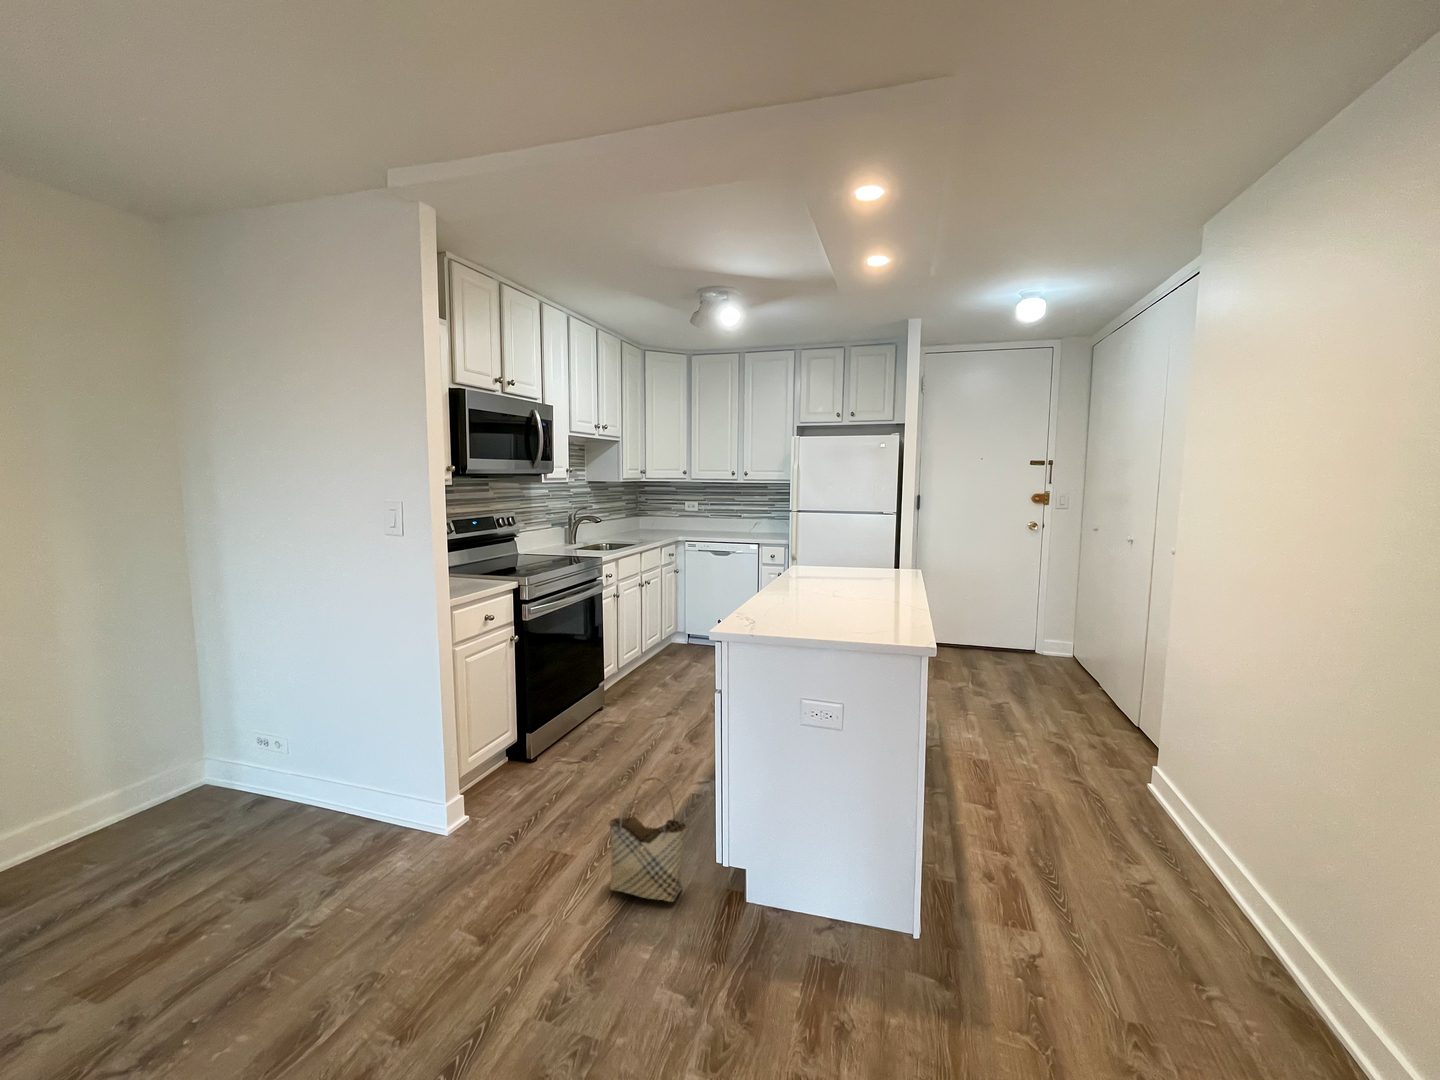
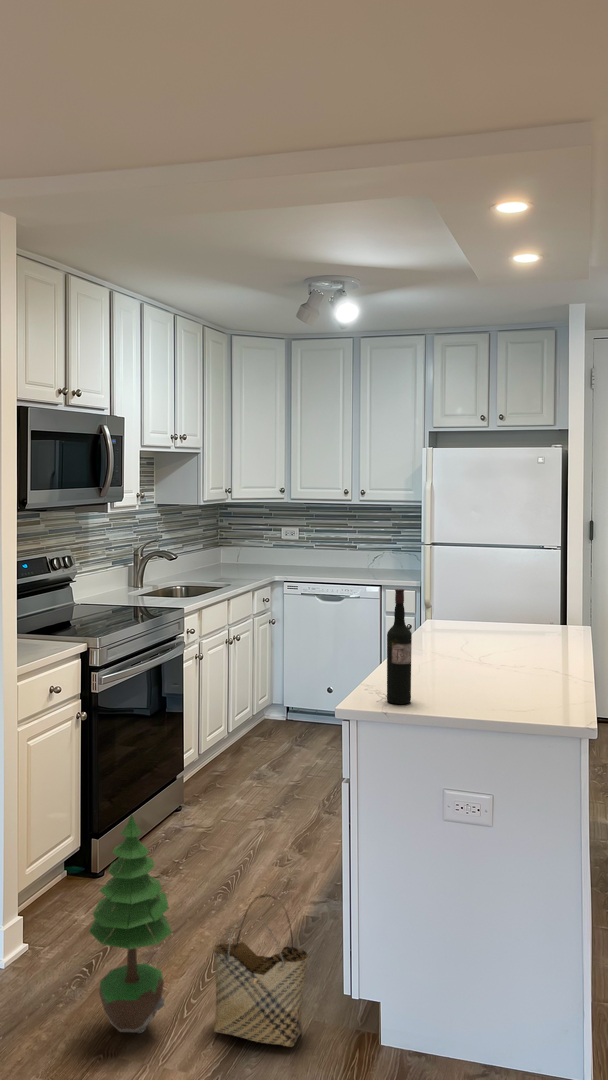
wine bottle: none [750,525,771,620] -> present [387,589,412,704]
potted tree: none [503,712,574,892] -> present [89,815,172,1033]

